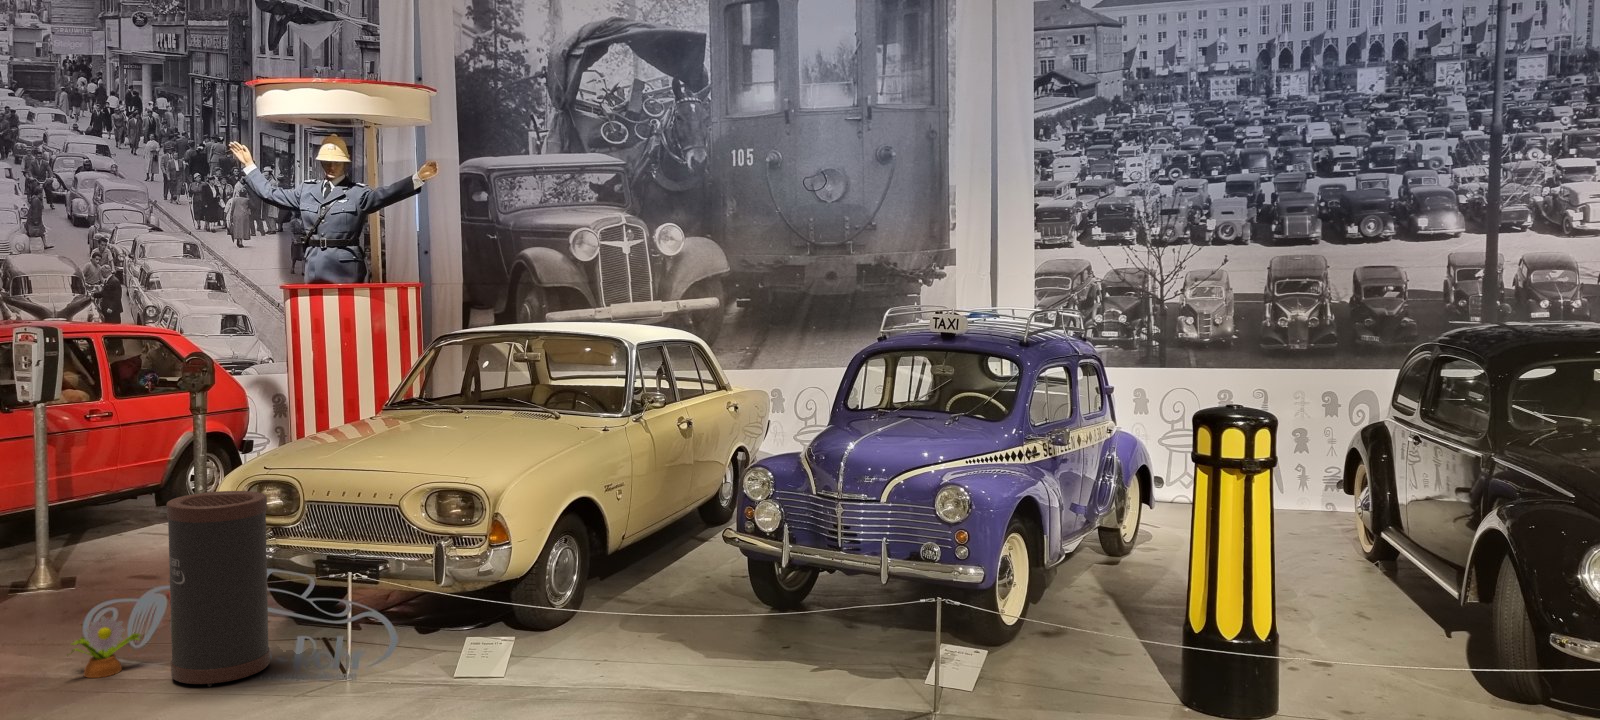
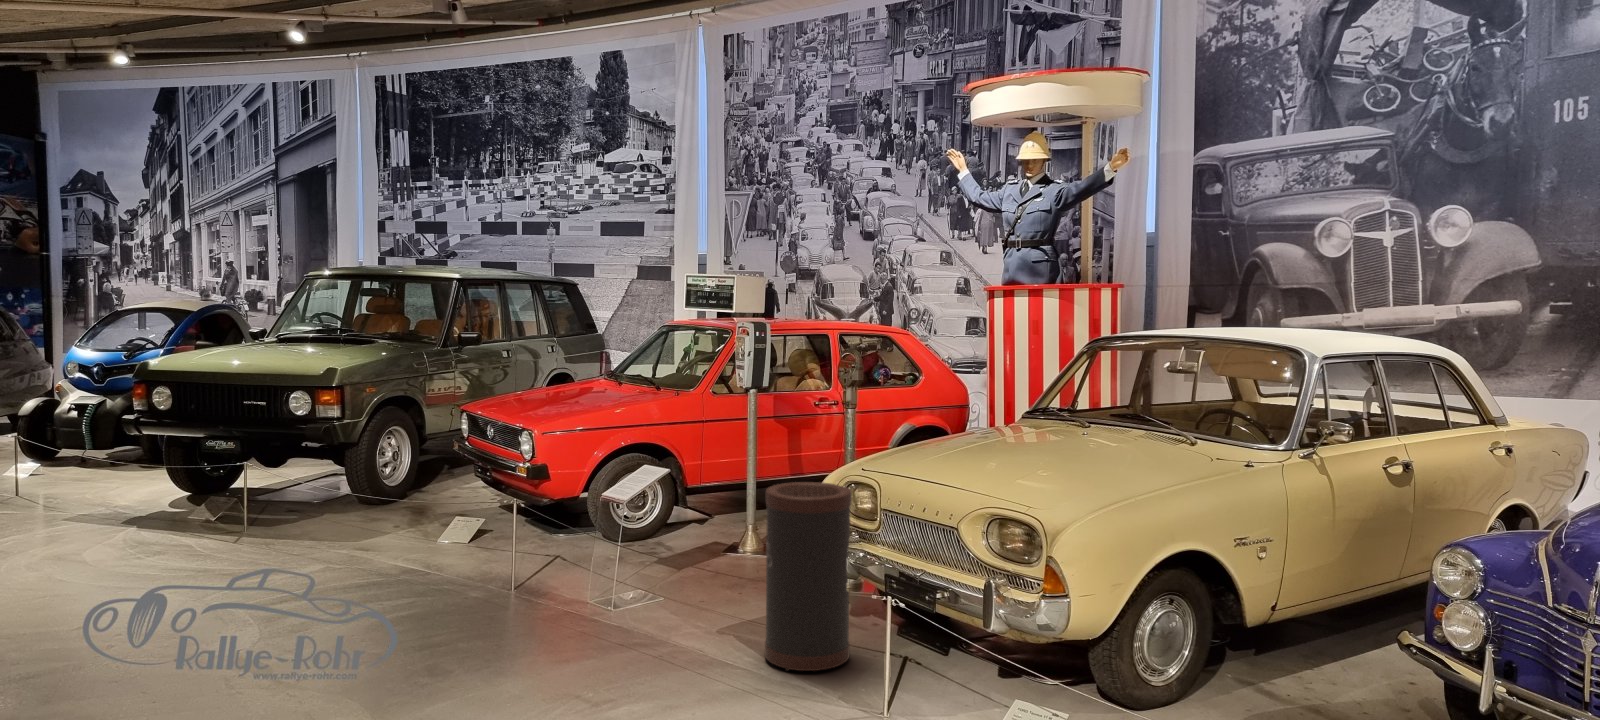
decorative plant: present [67,616,141,678] -> none [700,582,763,637]

